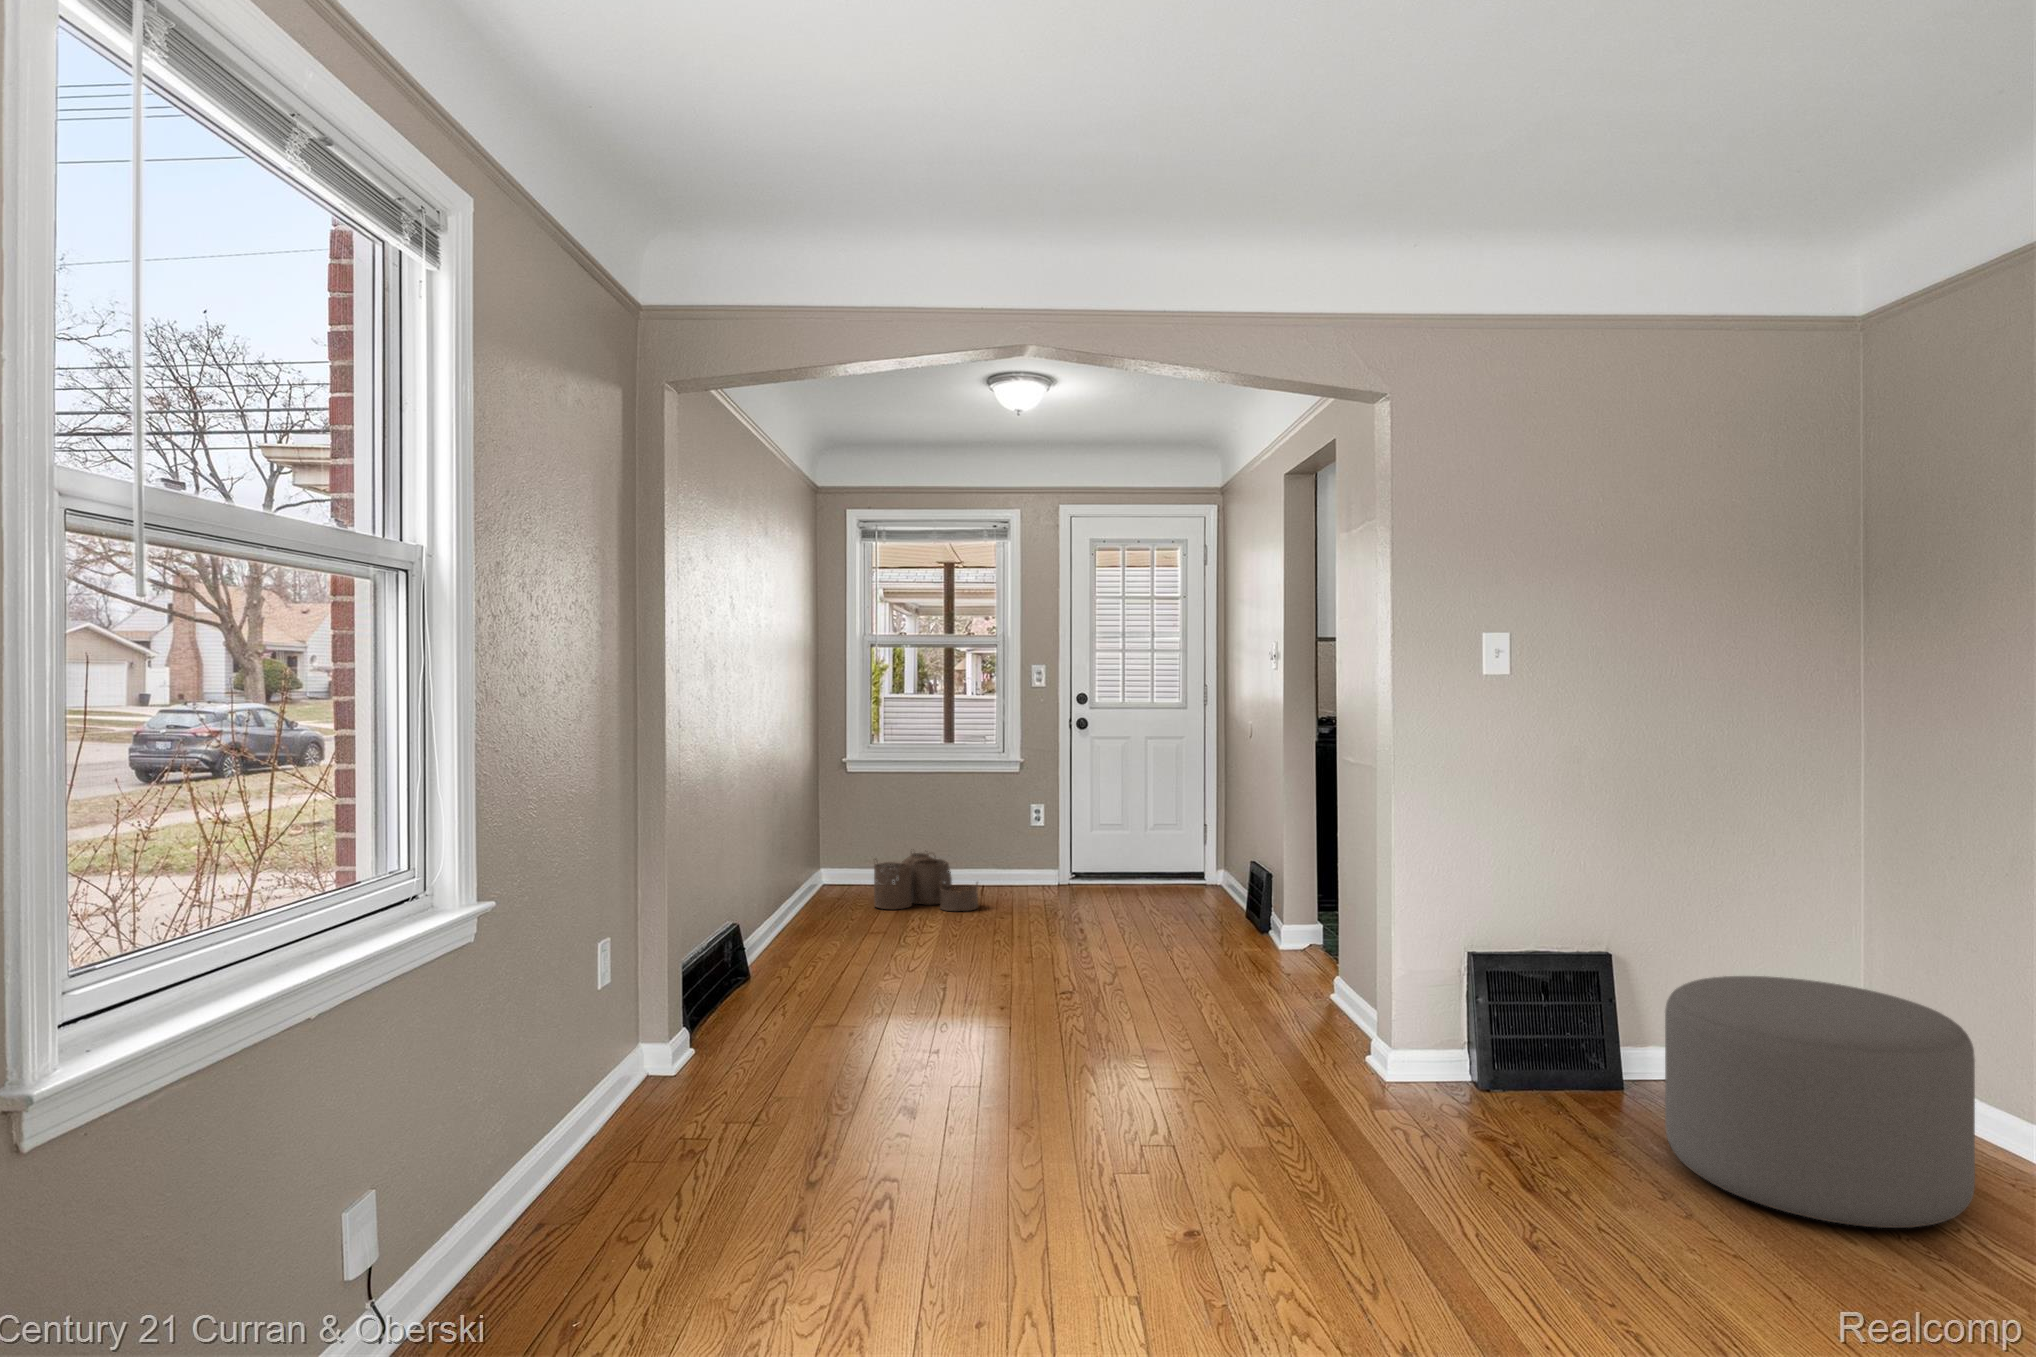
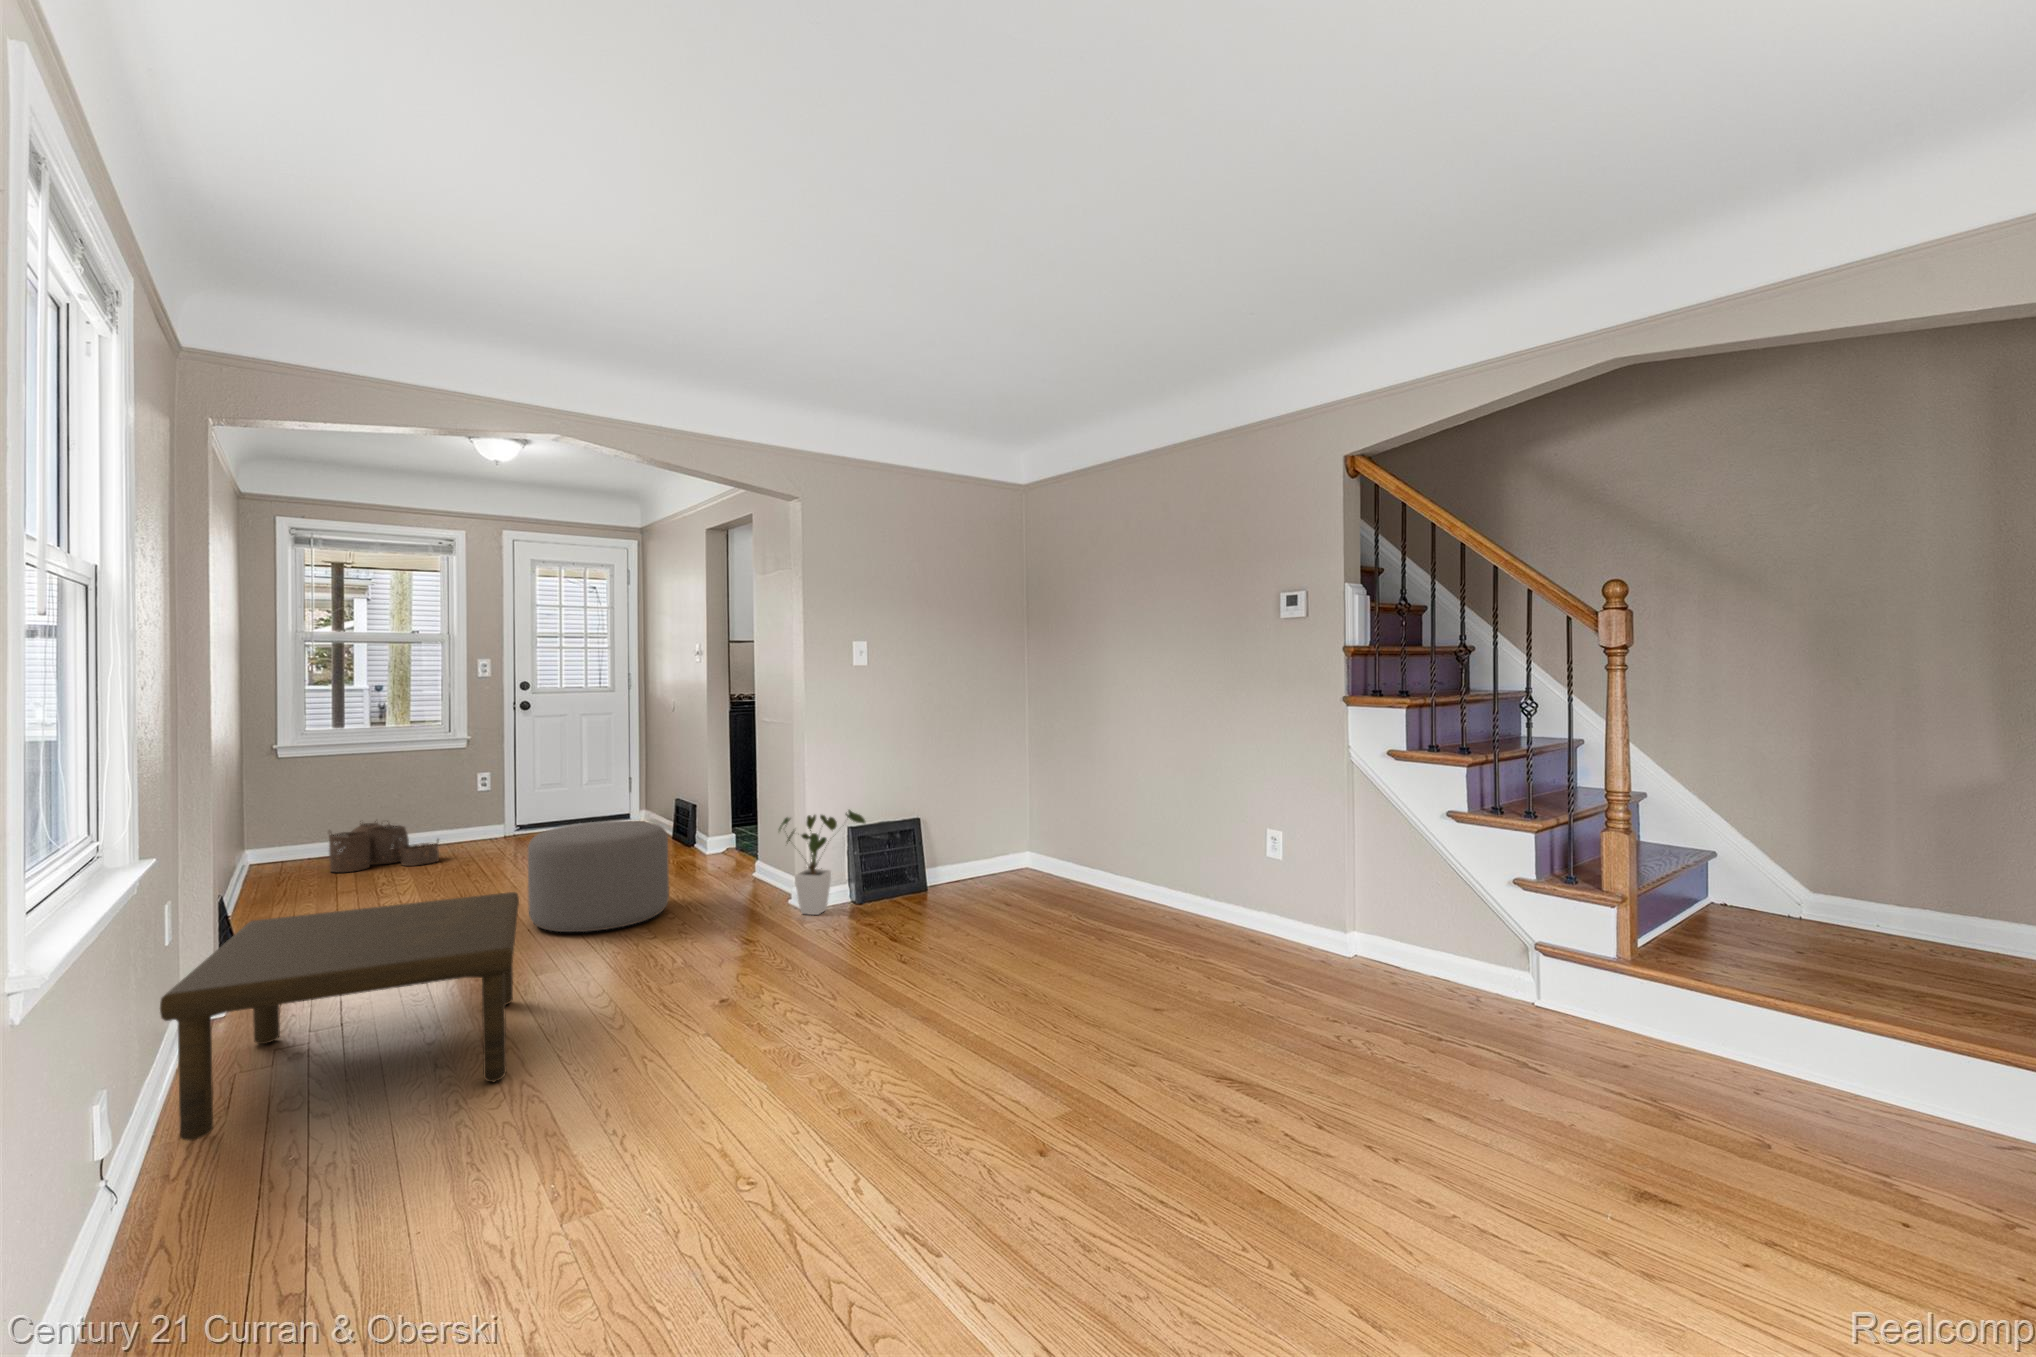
house plant: none [1337,924,1498,1096] -> present [779,810,865,915]
ottoman: present [1665,976,1975,1228] -> present [528,821,669,932]
coffee table: none [498,980,944,1287] -> present [160,892,519,1141]

